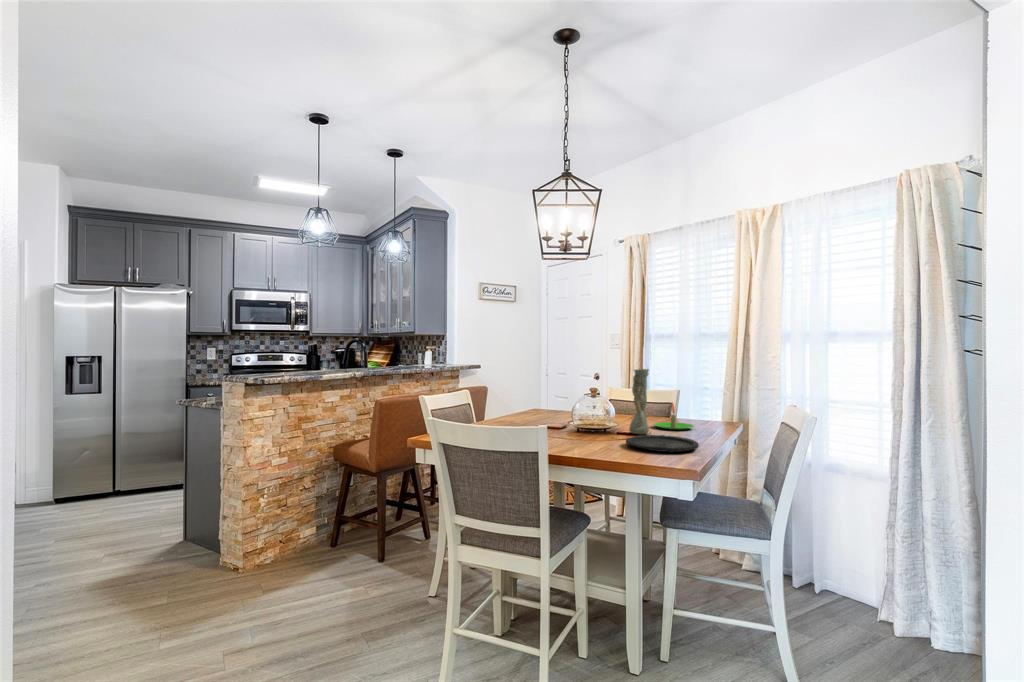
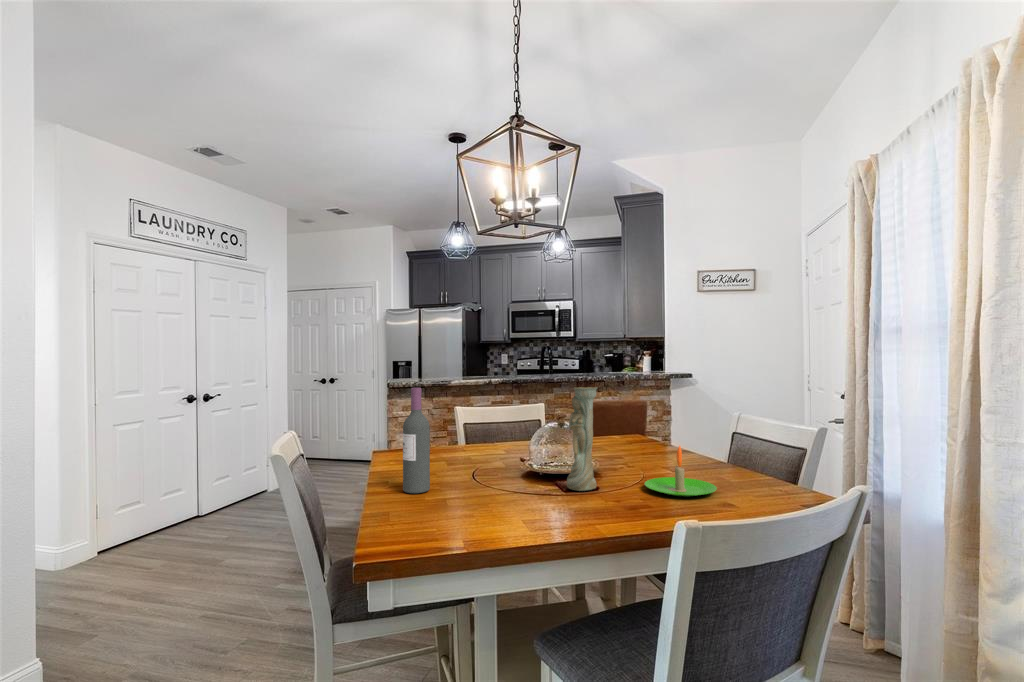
wine bottle: none [572,372,591,449] -> present [403,388,430,493]
plate: present [626,435,699,452] -> none [436,489,548,528]

